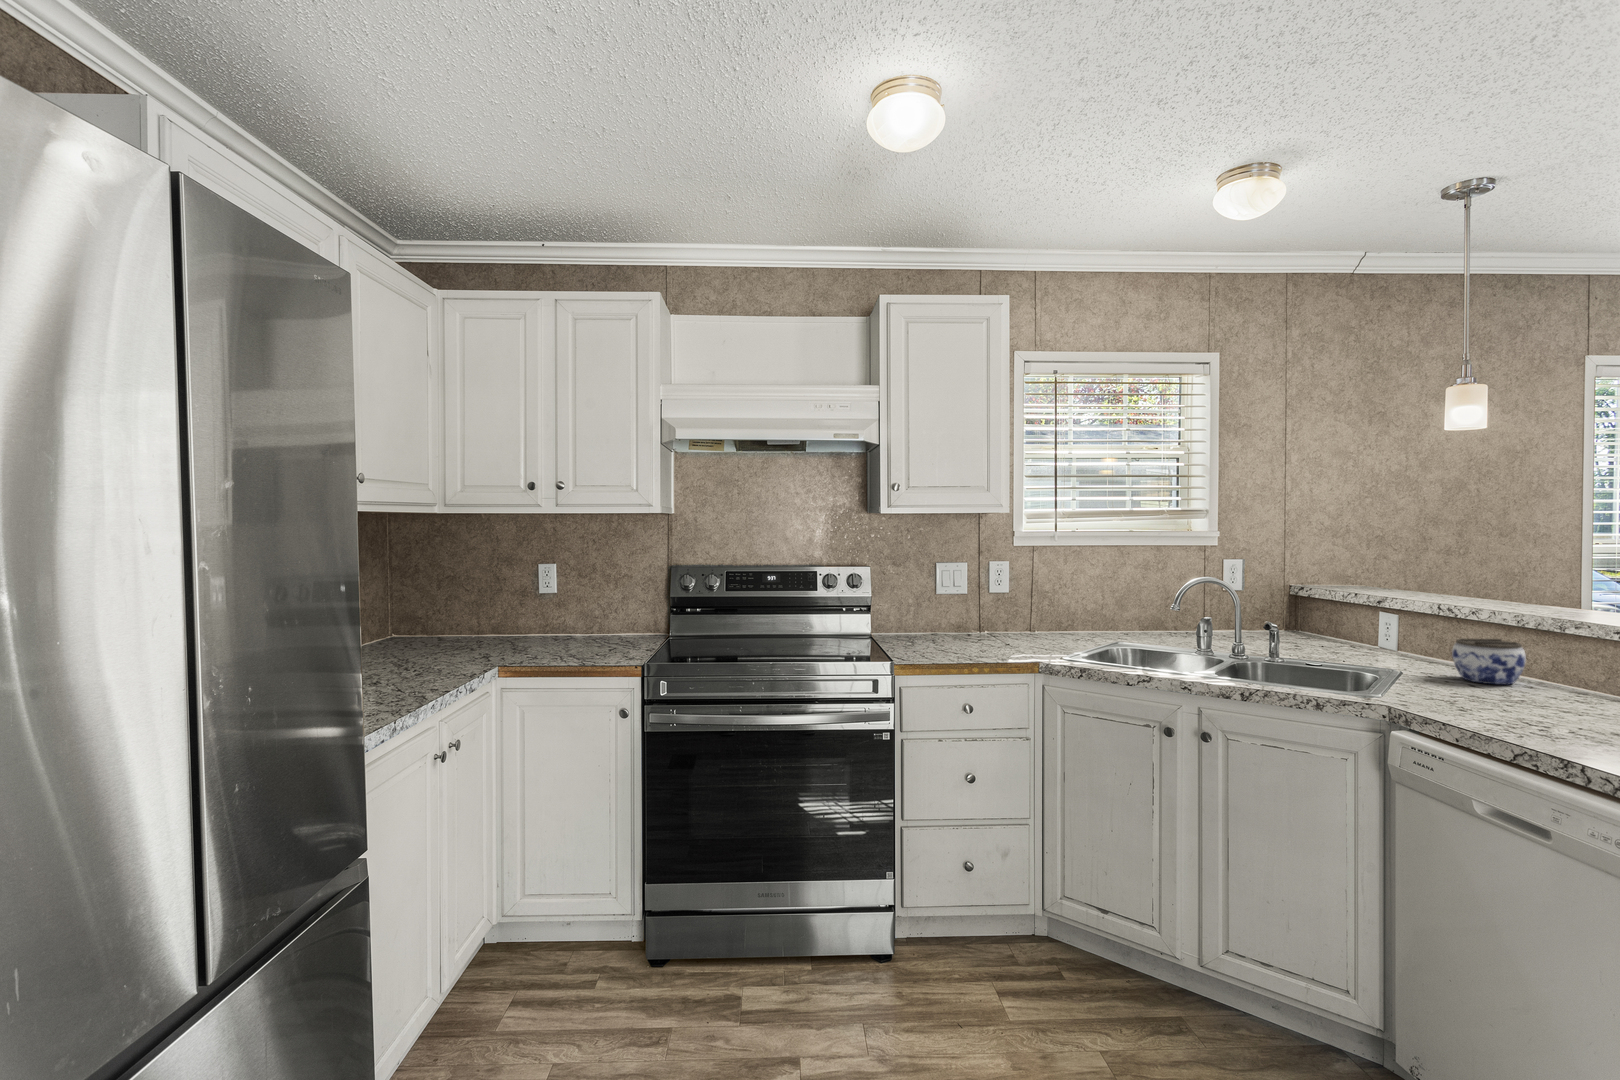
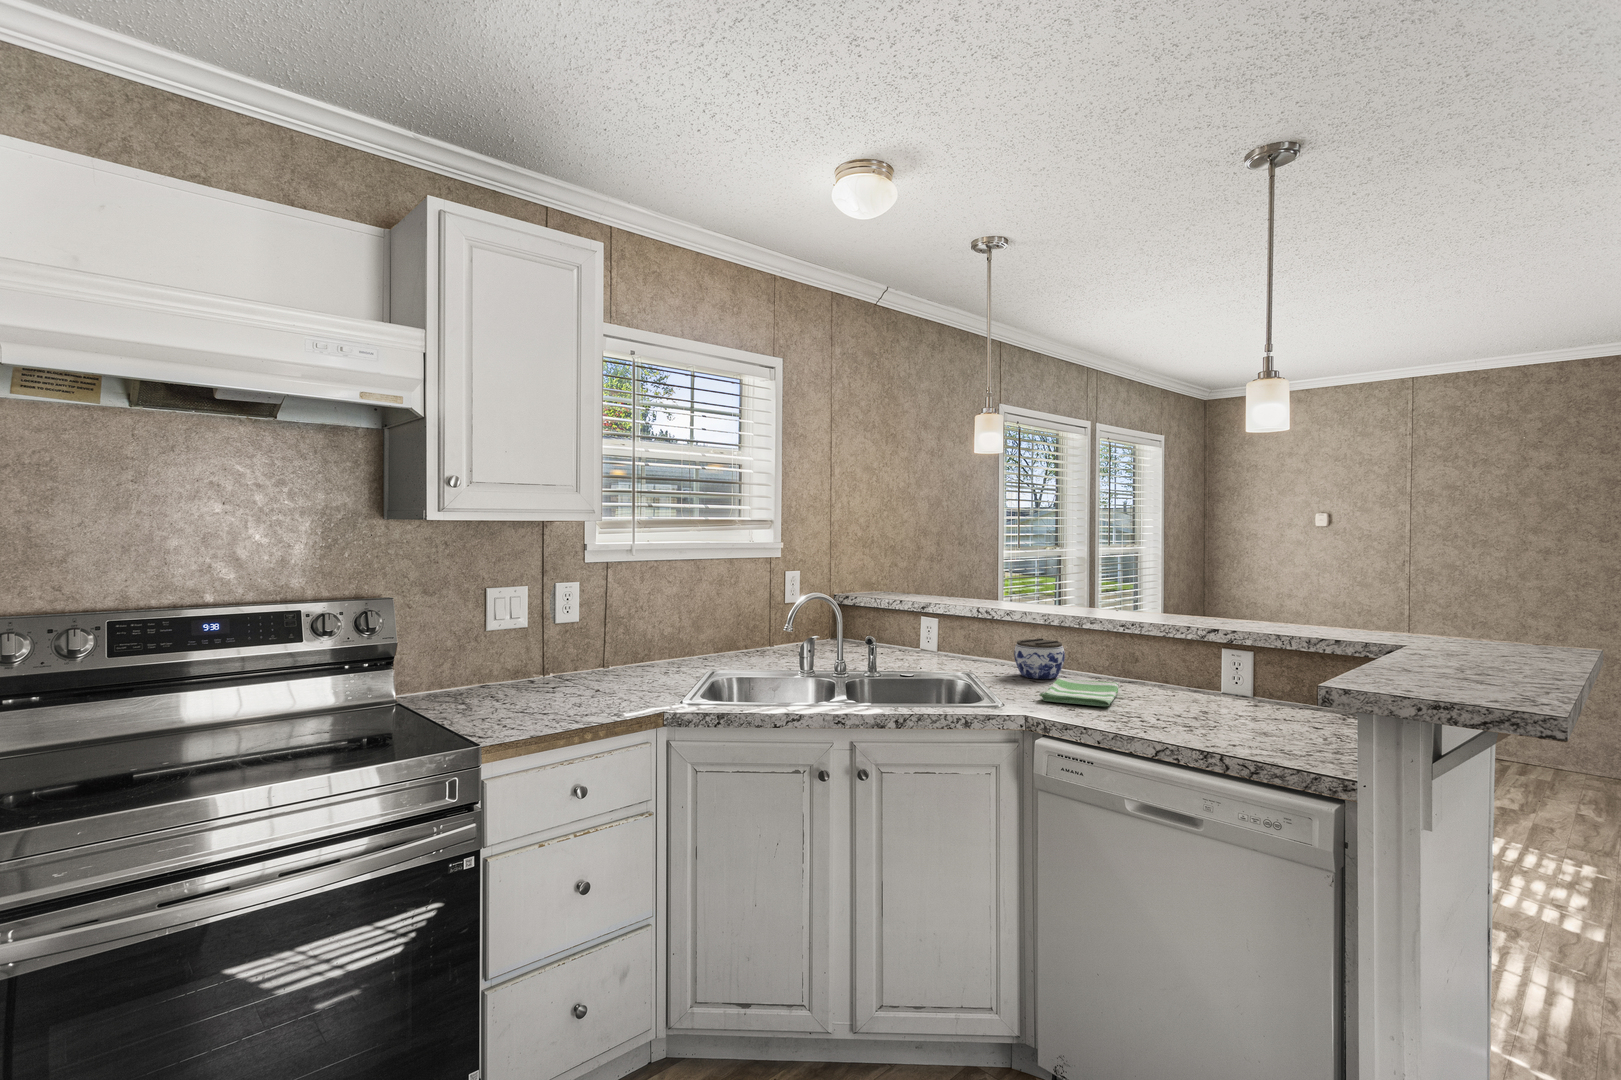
dish towel: none [1434,681,1575,711] -> present [1040,678,1119,706]

